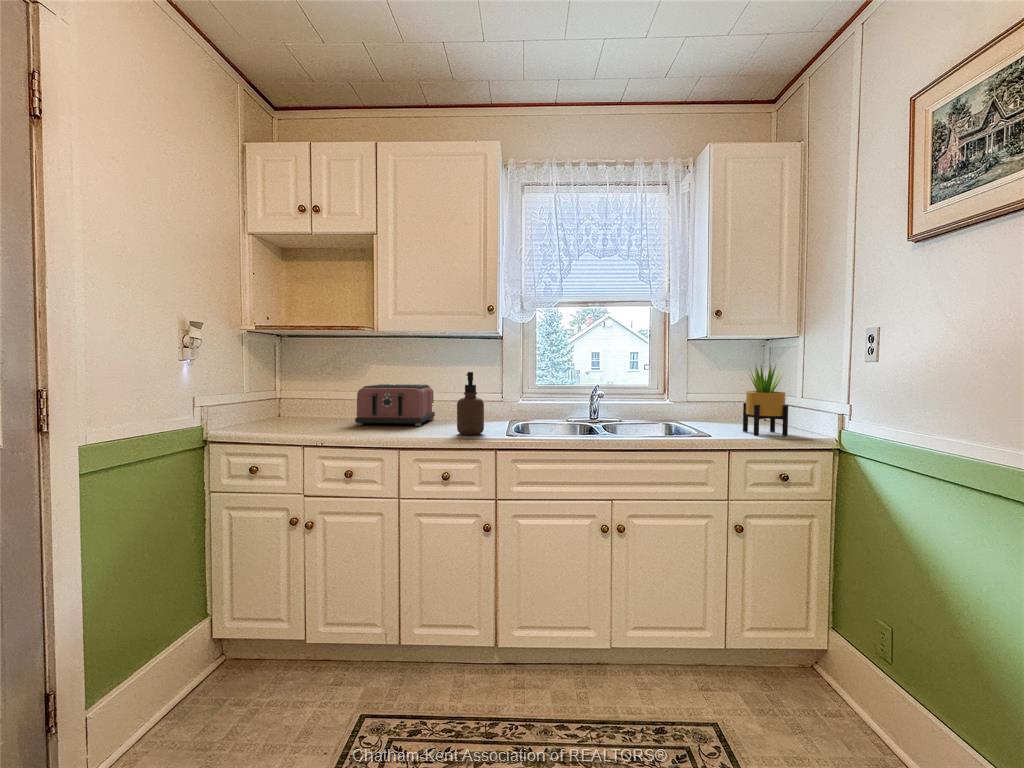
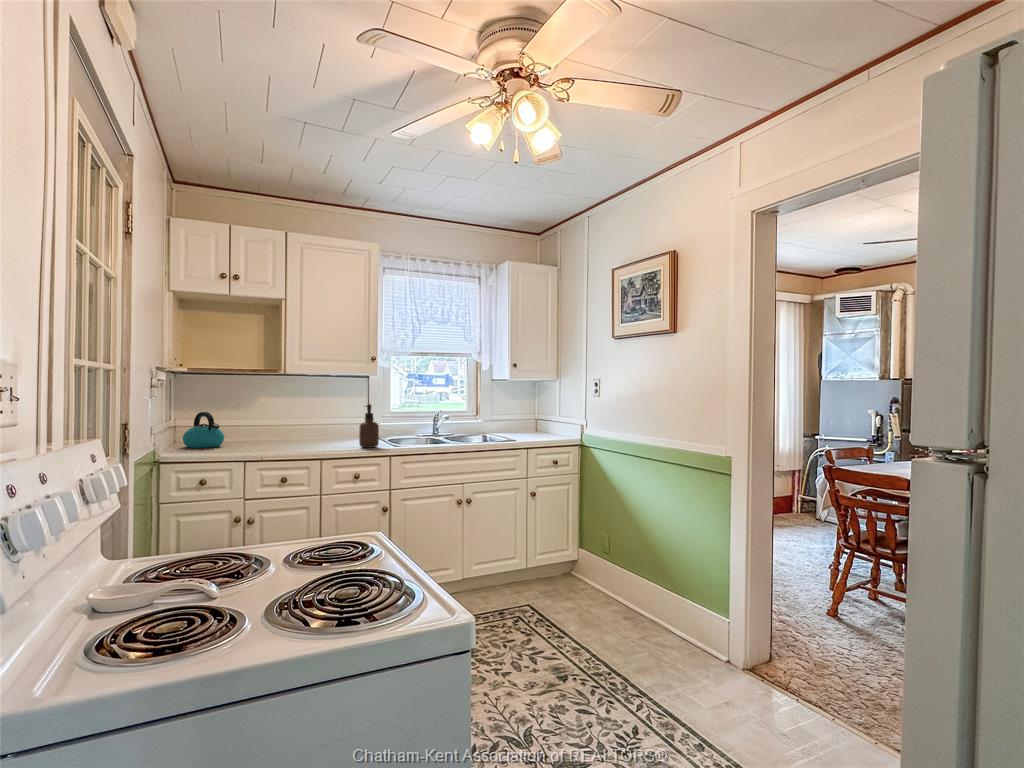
potted plant: present [743,365,788,436] -> none [531,397,556,441]
kettle: none [280,380,327,423] -> present [183,412,224,448]
toaster: present [355,384,435,426] -> none [262,414,319,447]

